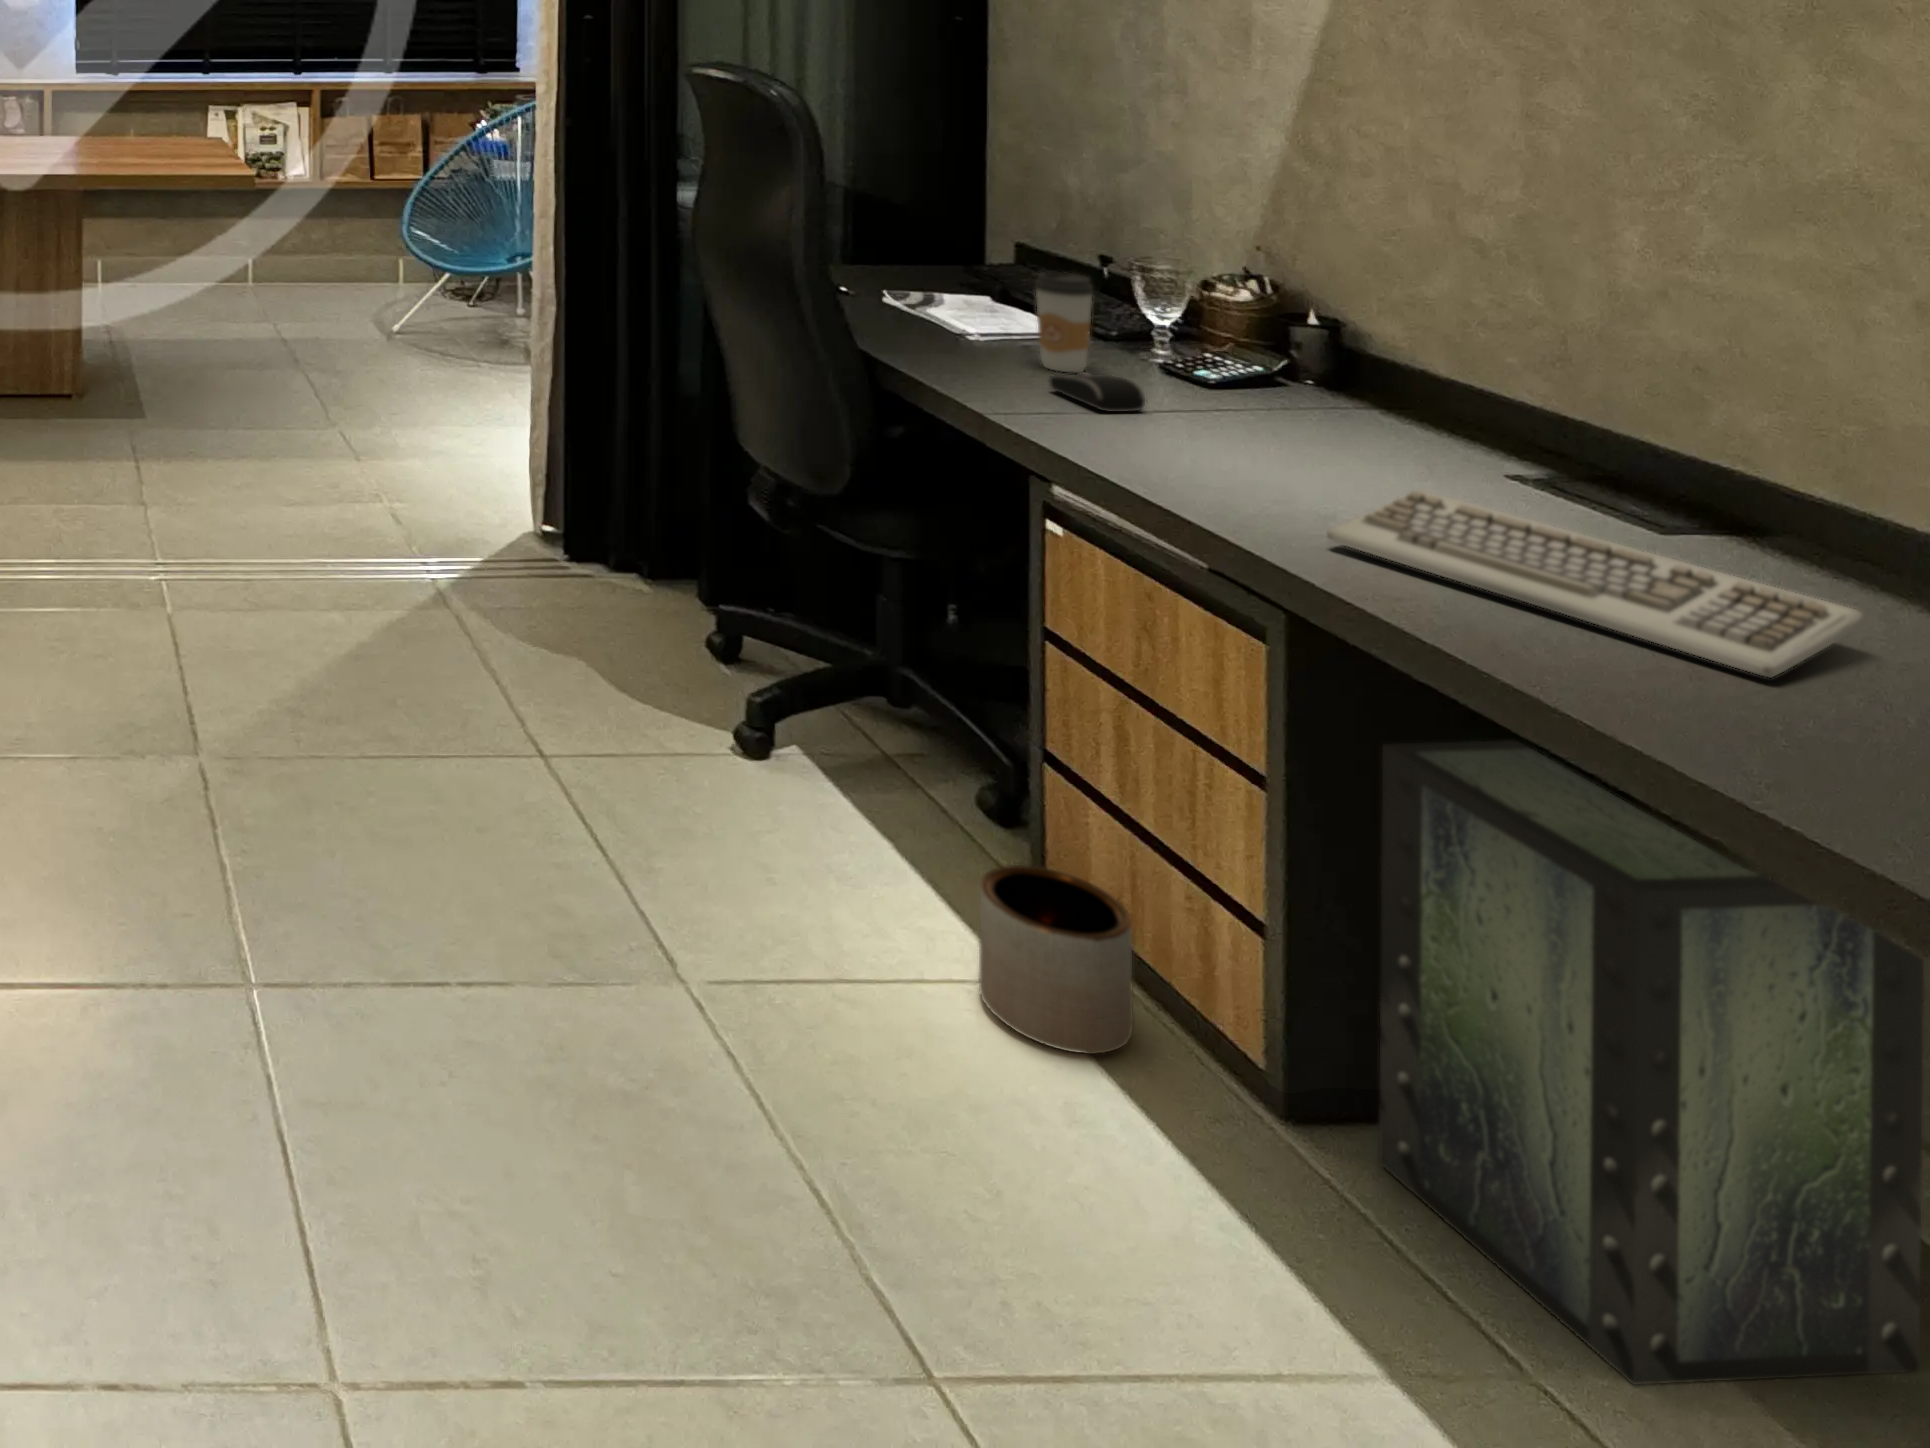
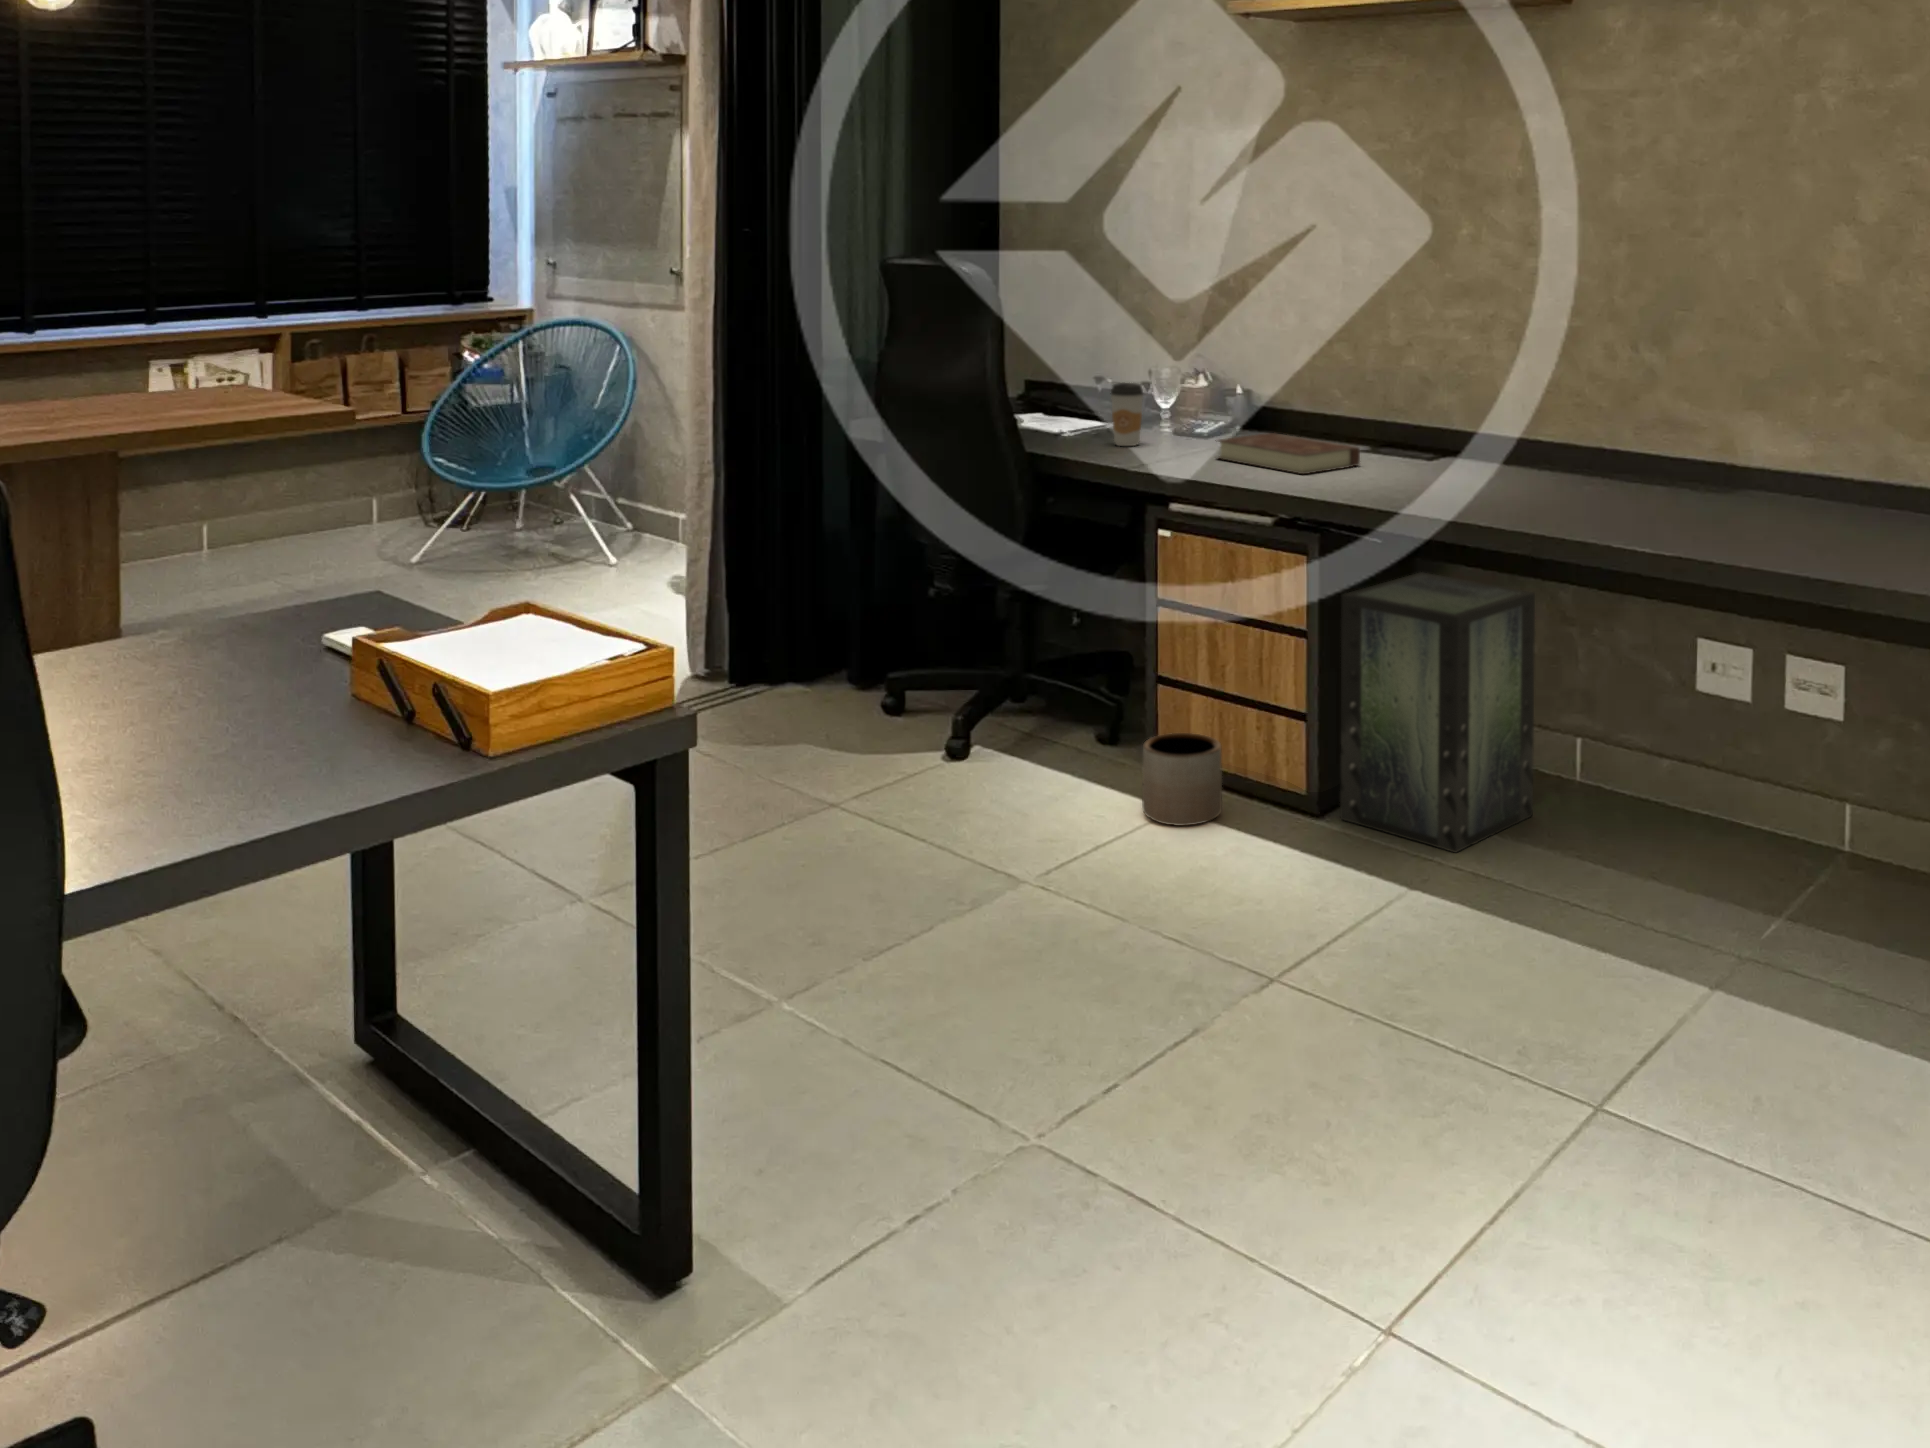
computer mouse: present [1050,372,1145,412] -> none [1134,439,1189,459]
book: none [1190,394,1486,497] -> present [1218,433,1360,474]
keyboard: present [1327,491,1866,677] -> none [1323,460,1521,502]

